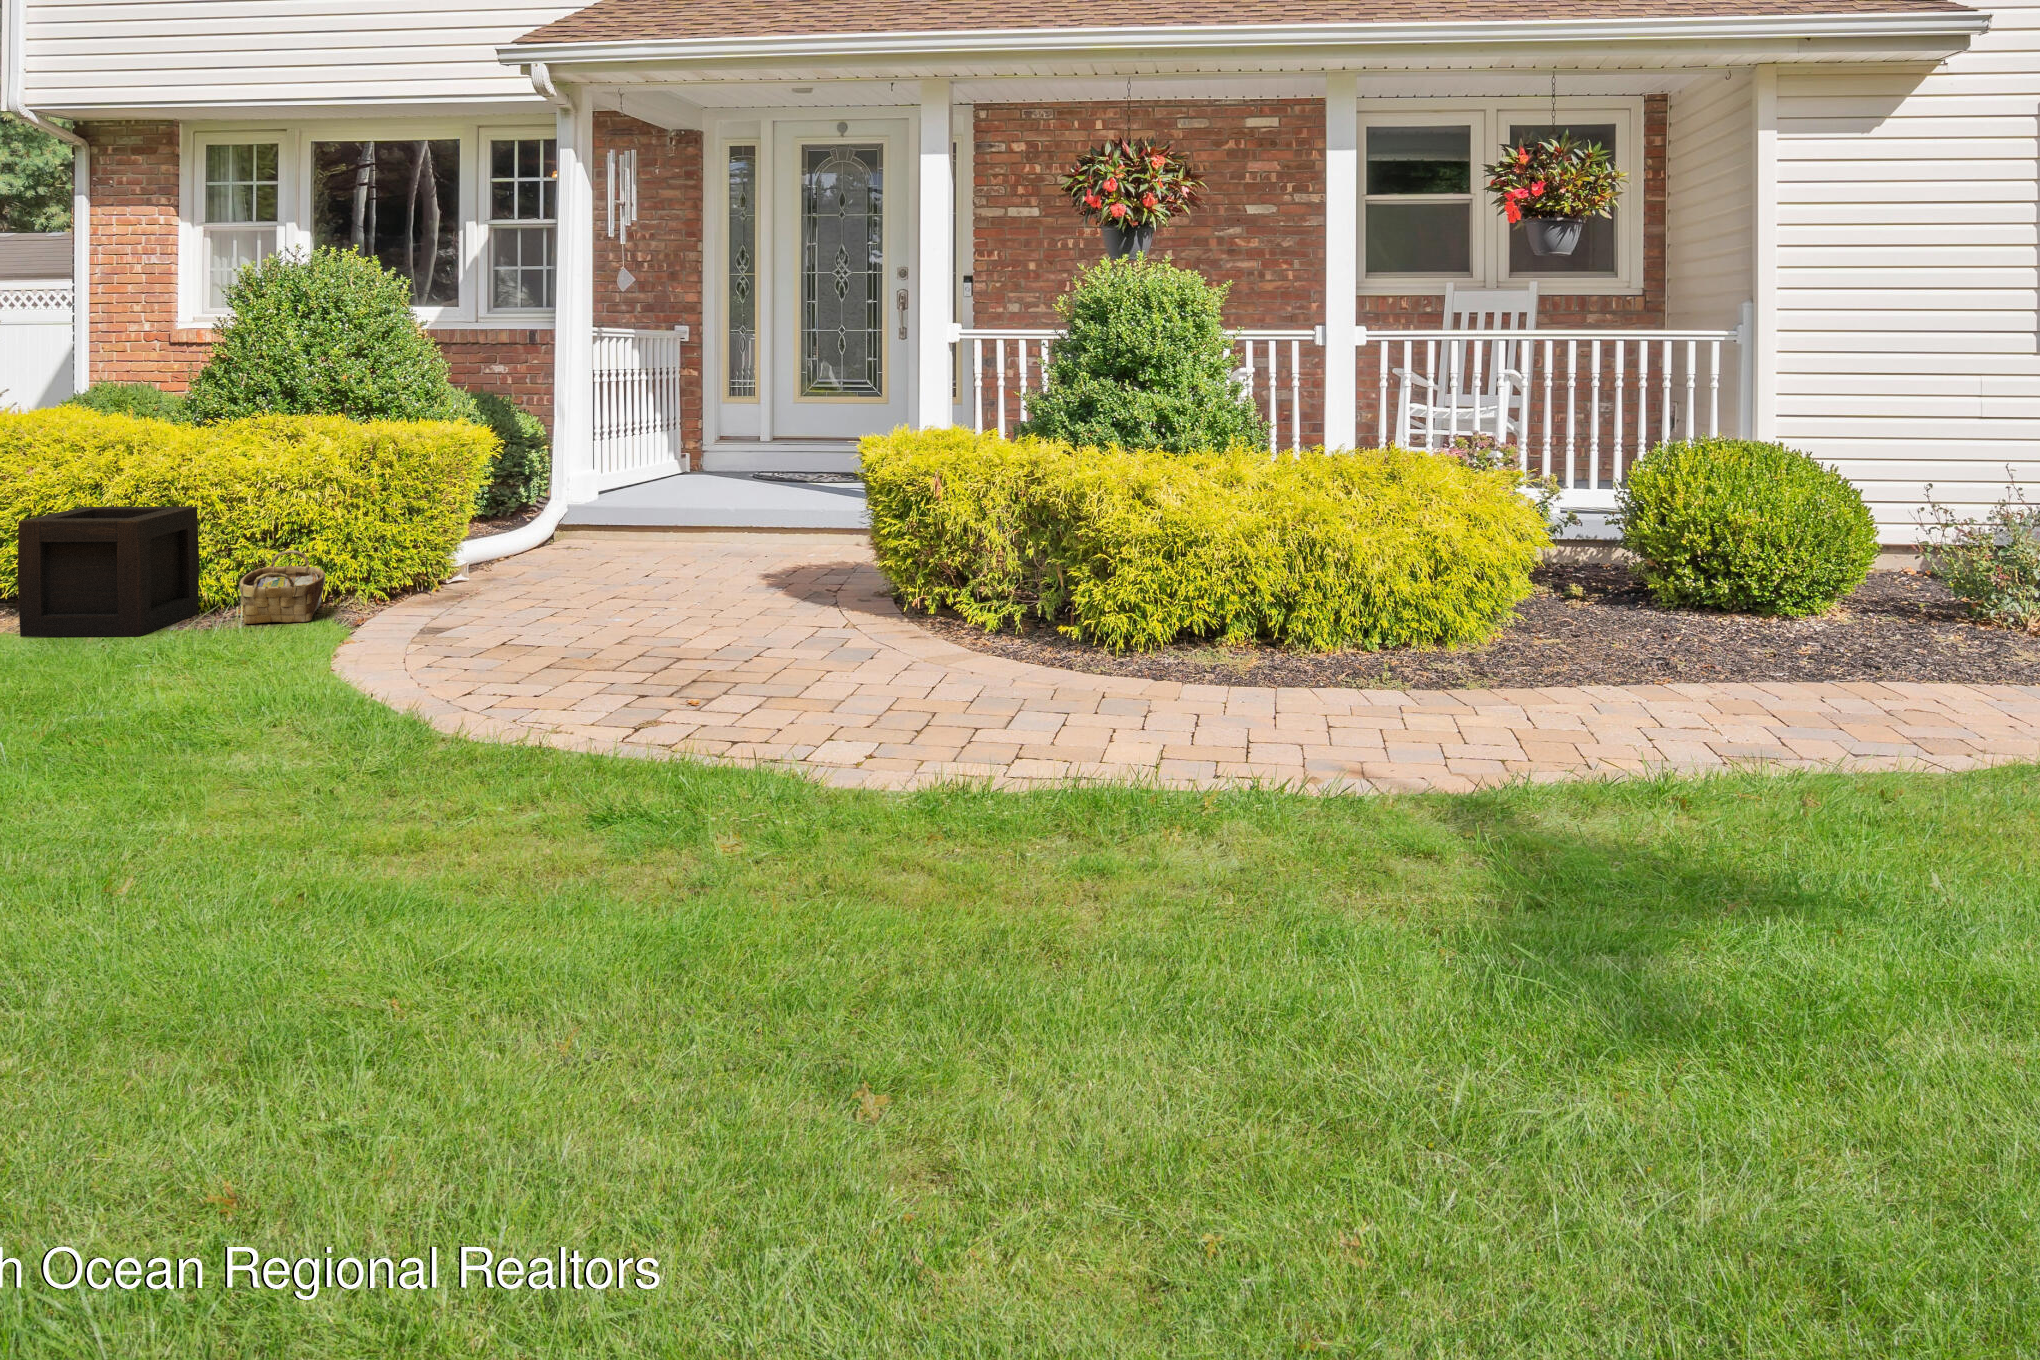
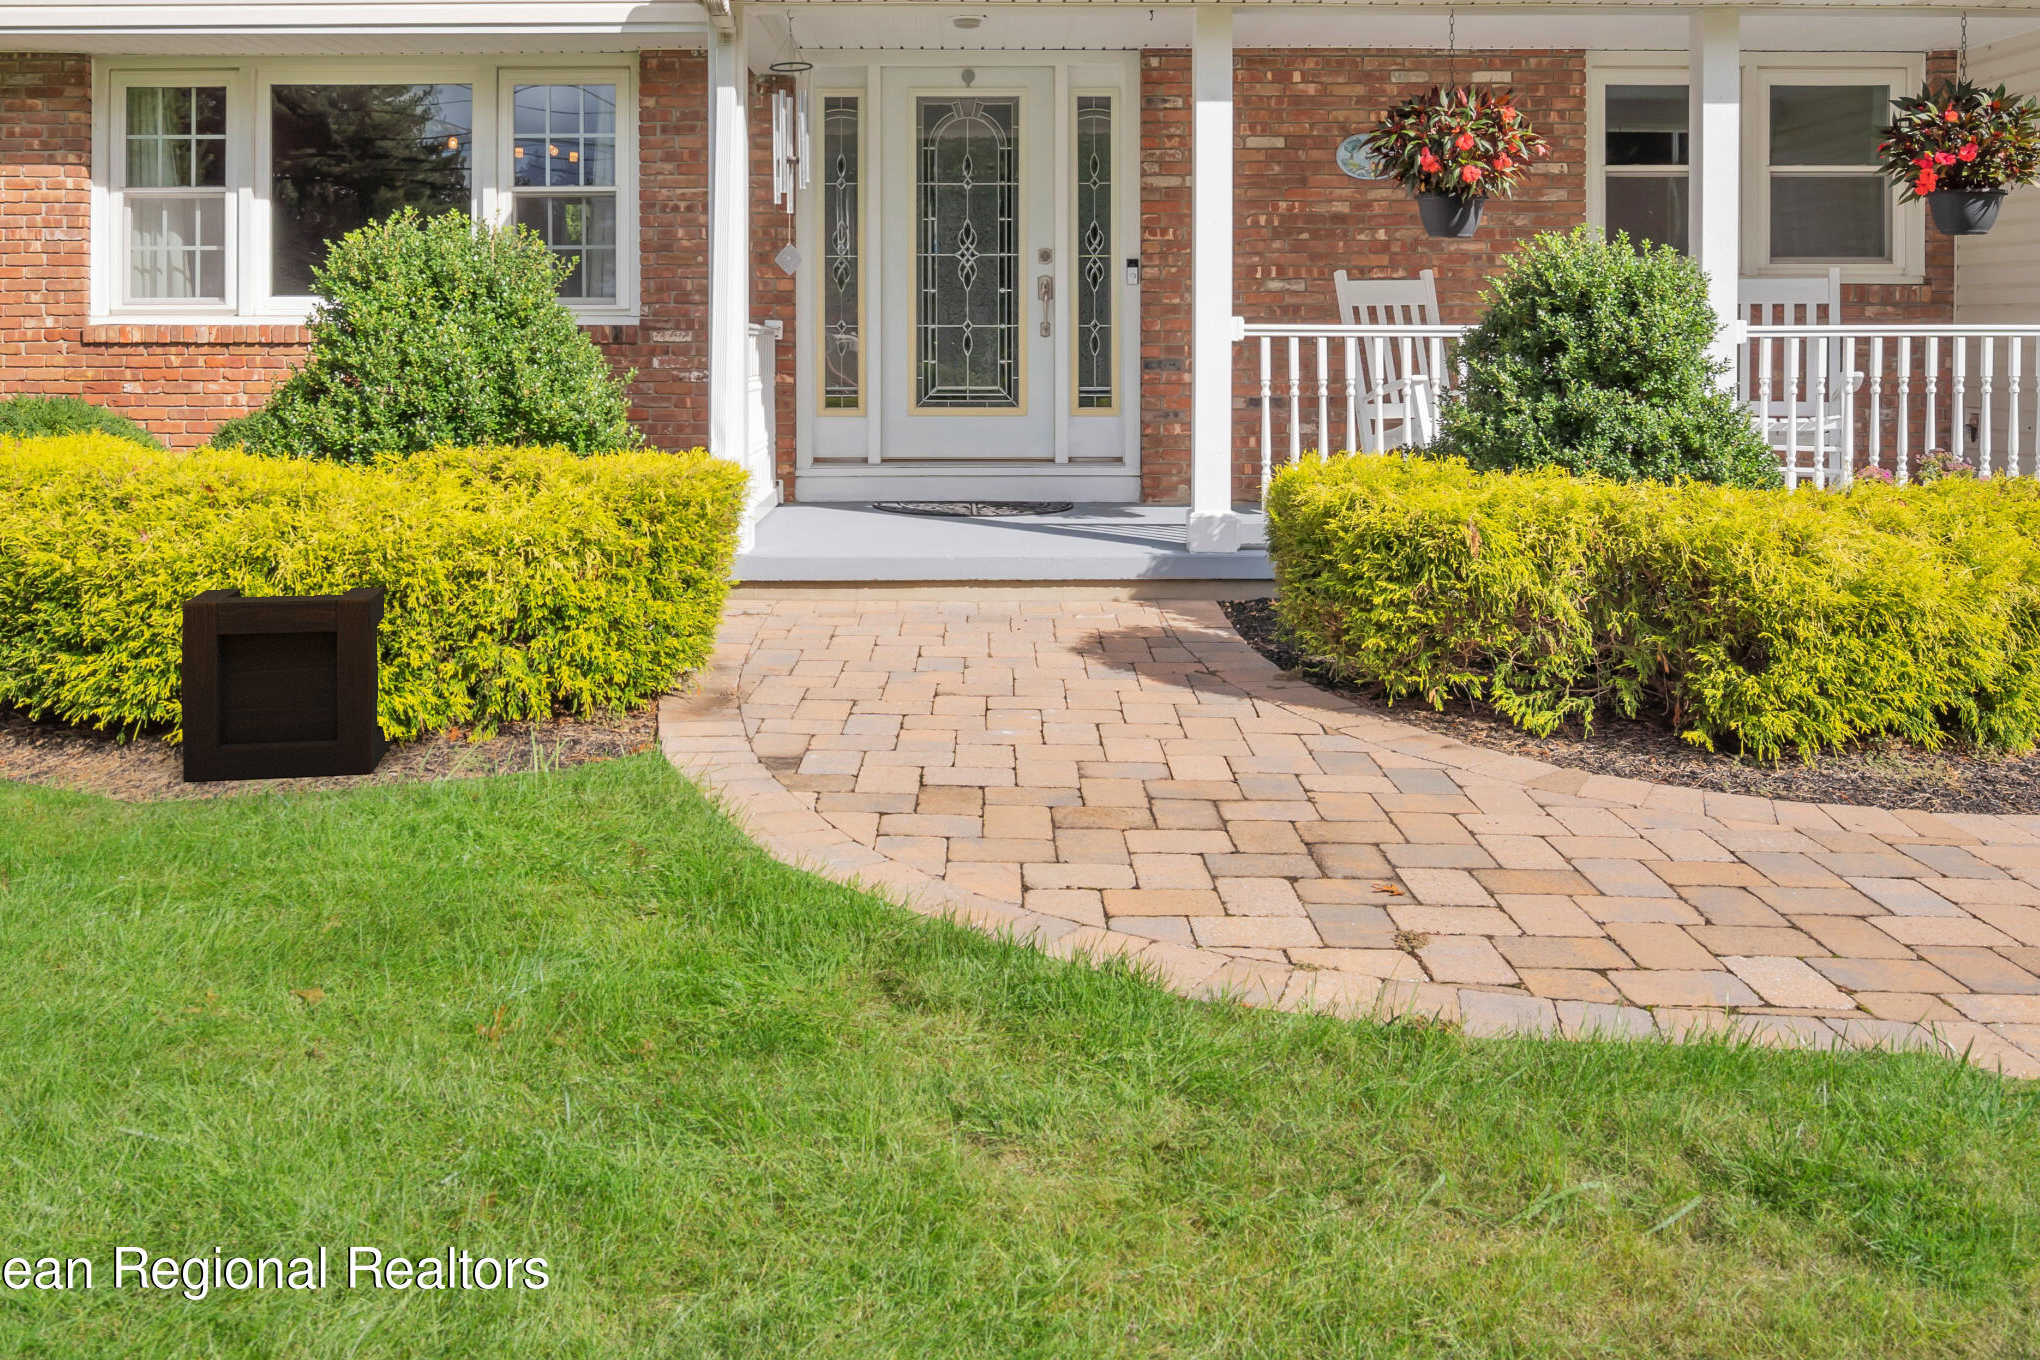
woven basket: present [239,550,325,624] -> none [483,633,596,746]

